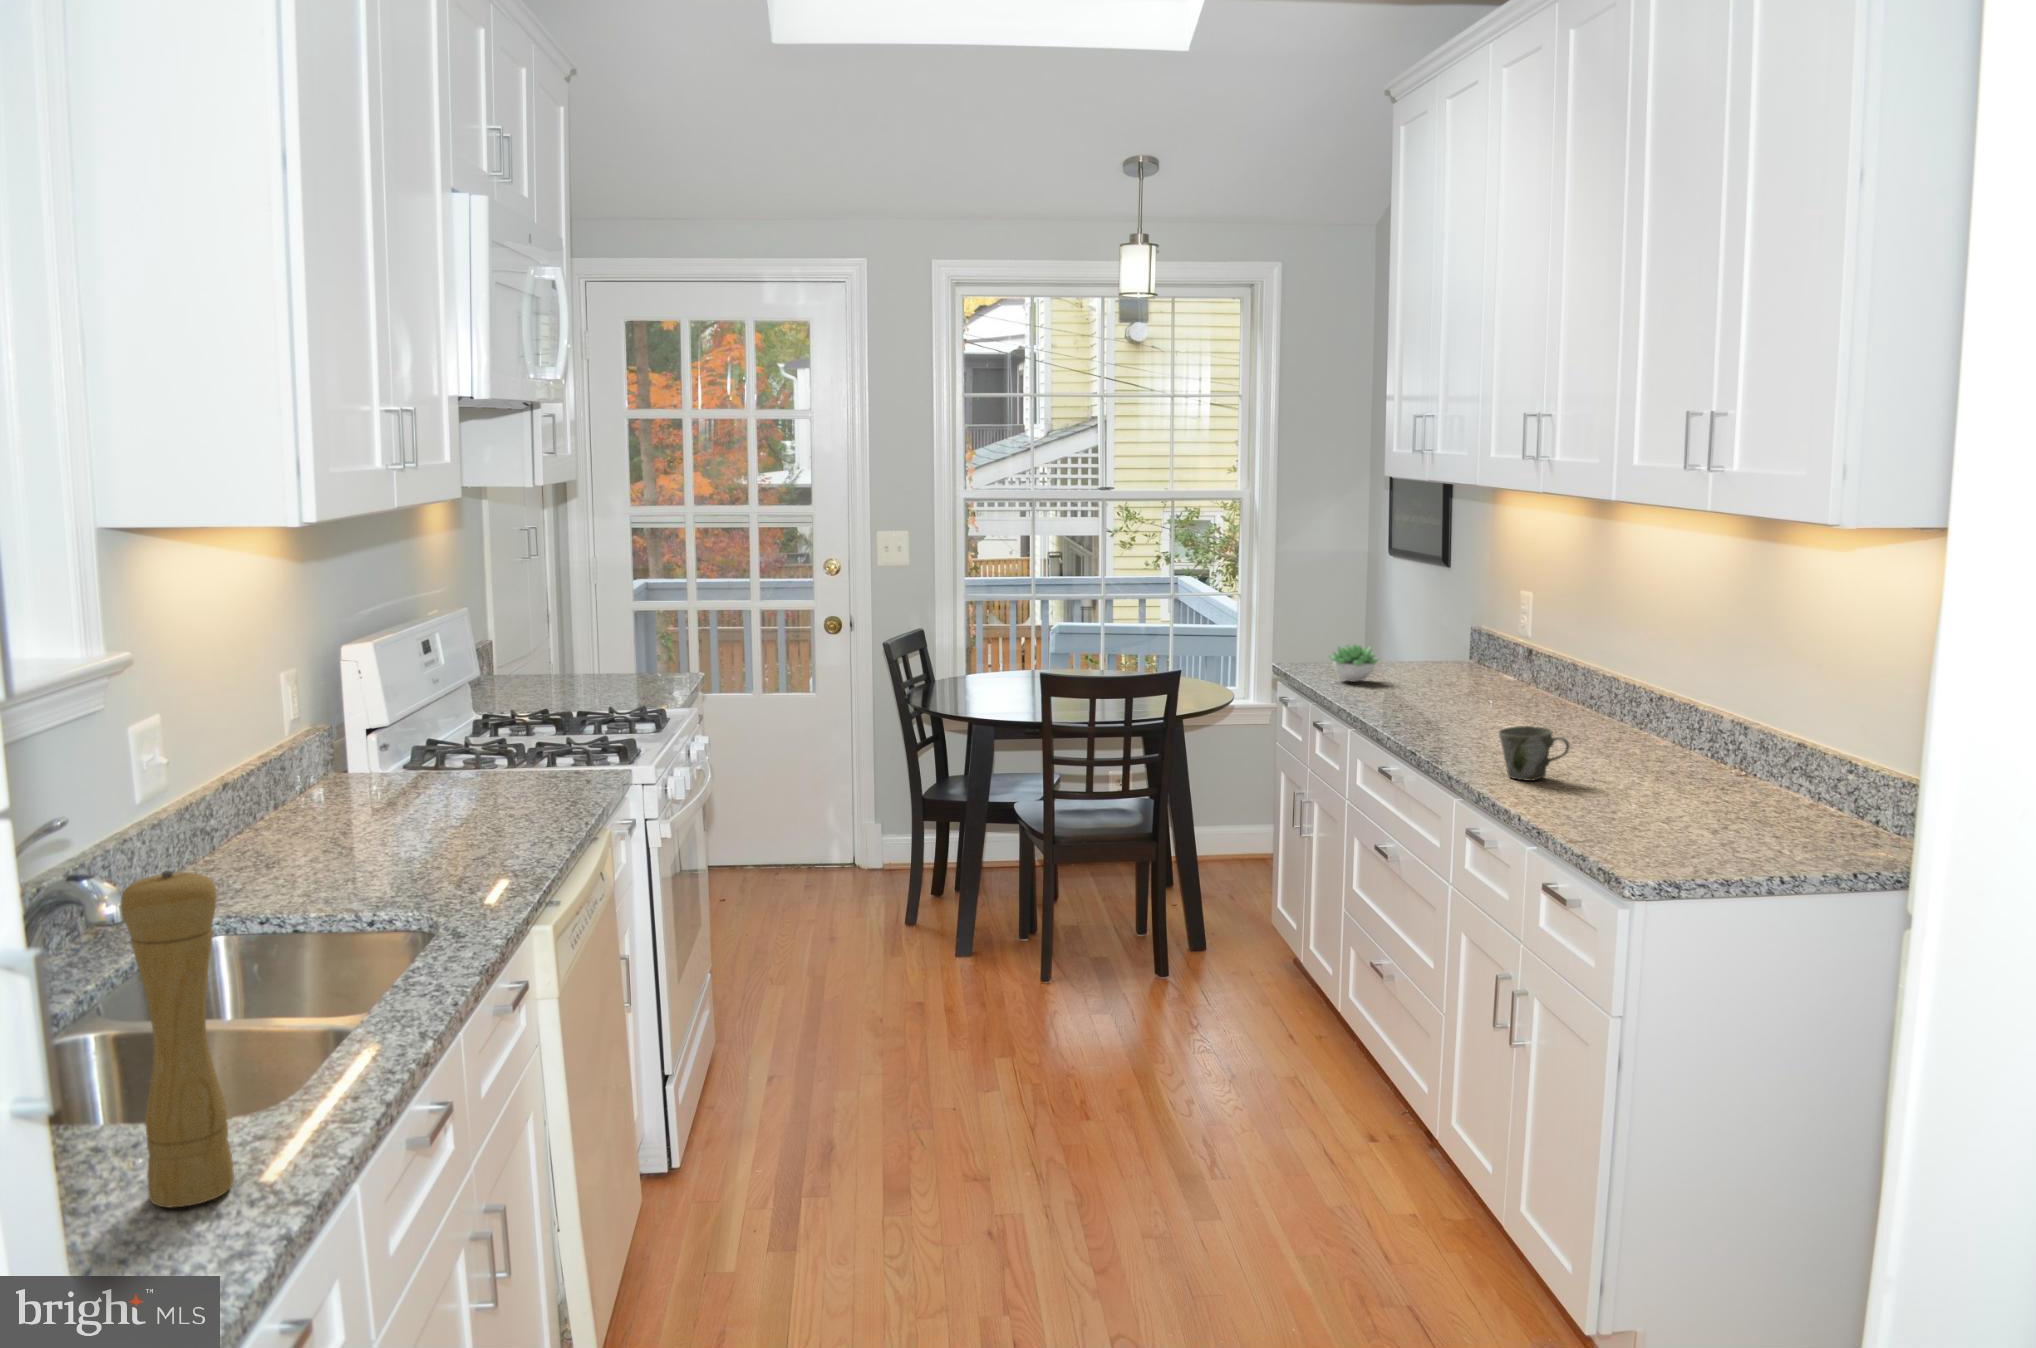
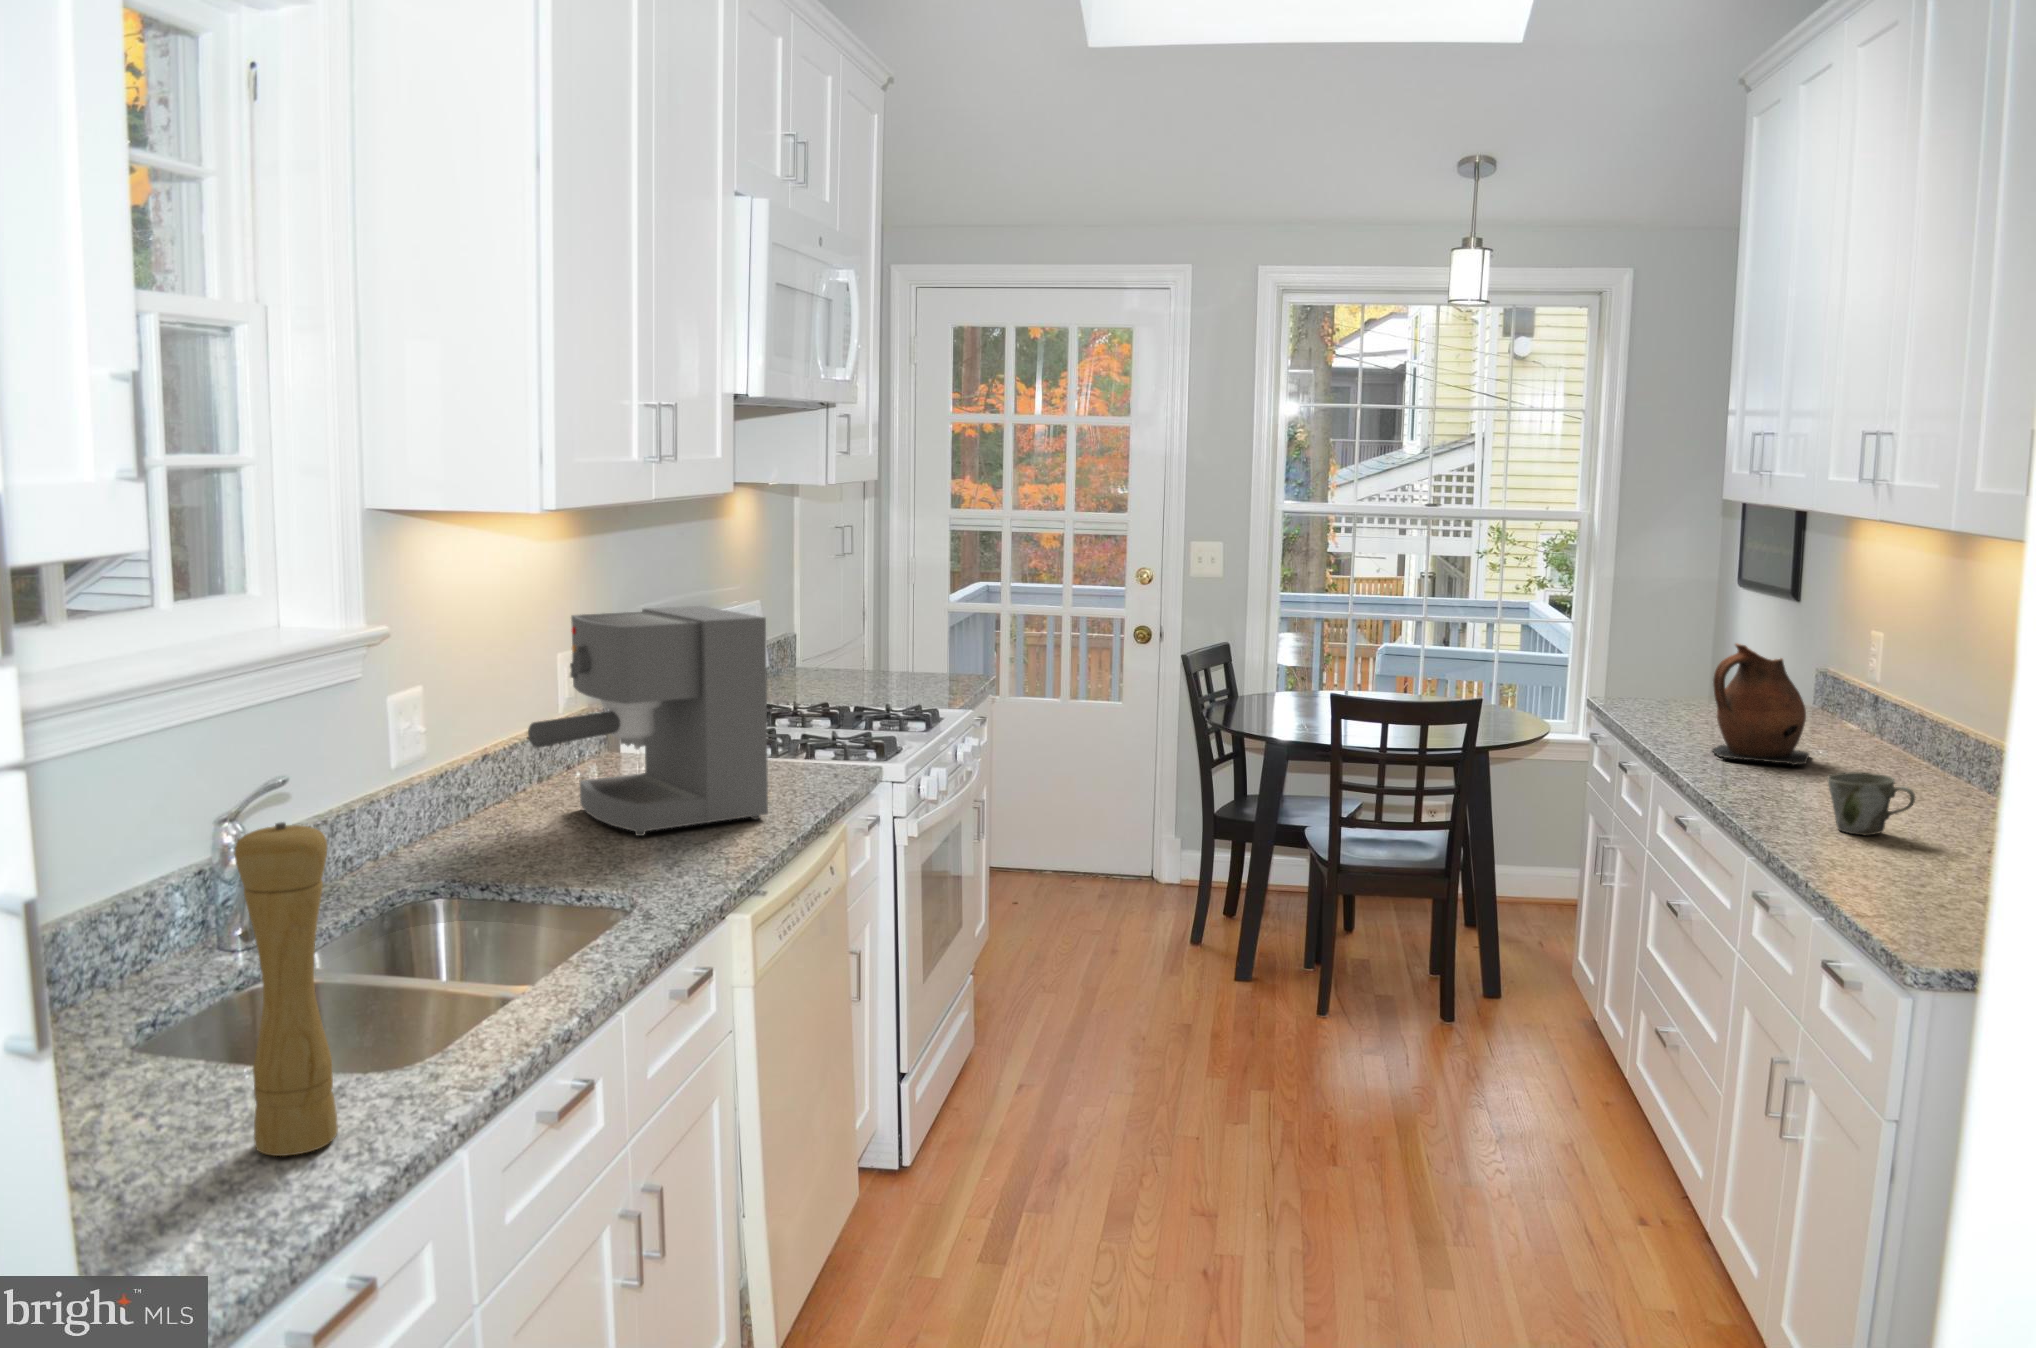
ceramic pitcher: none [1388,614,1471,723] -> present [1712,644,1809,766]
coffee maker: none [286,617,540,857] -> present [528,606,768,836]
succulent plant: present [1329,645,1379,682] -> none [1648,676,1710,717]

